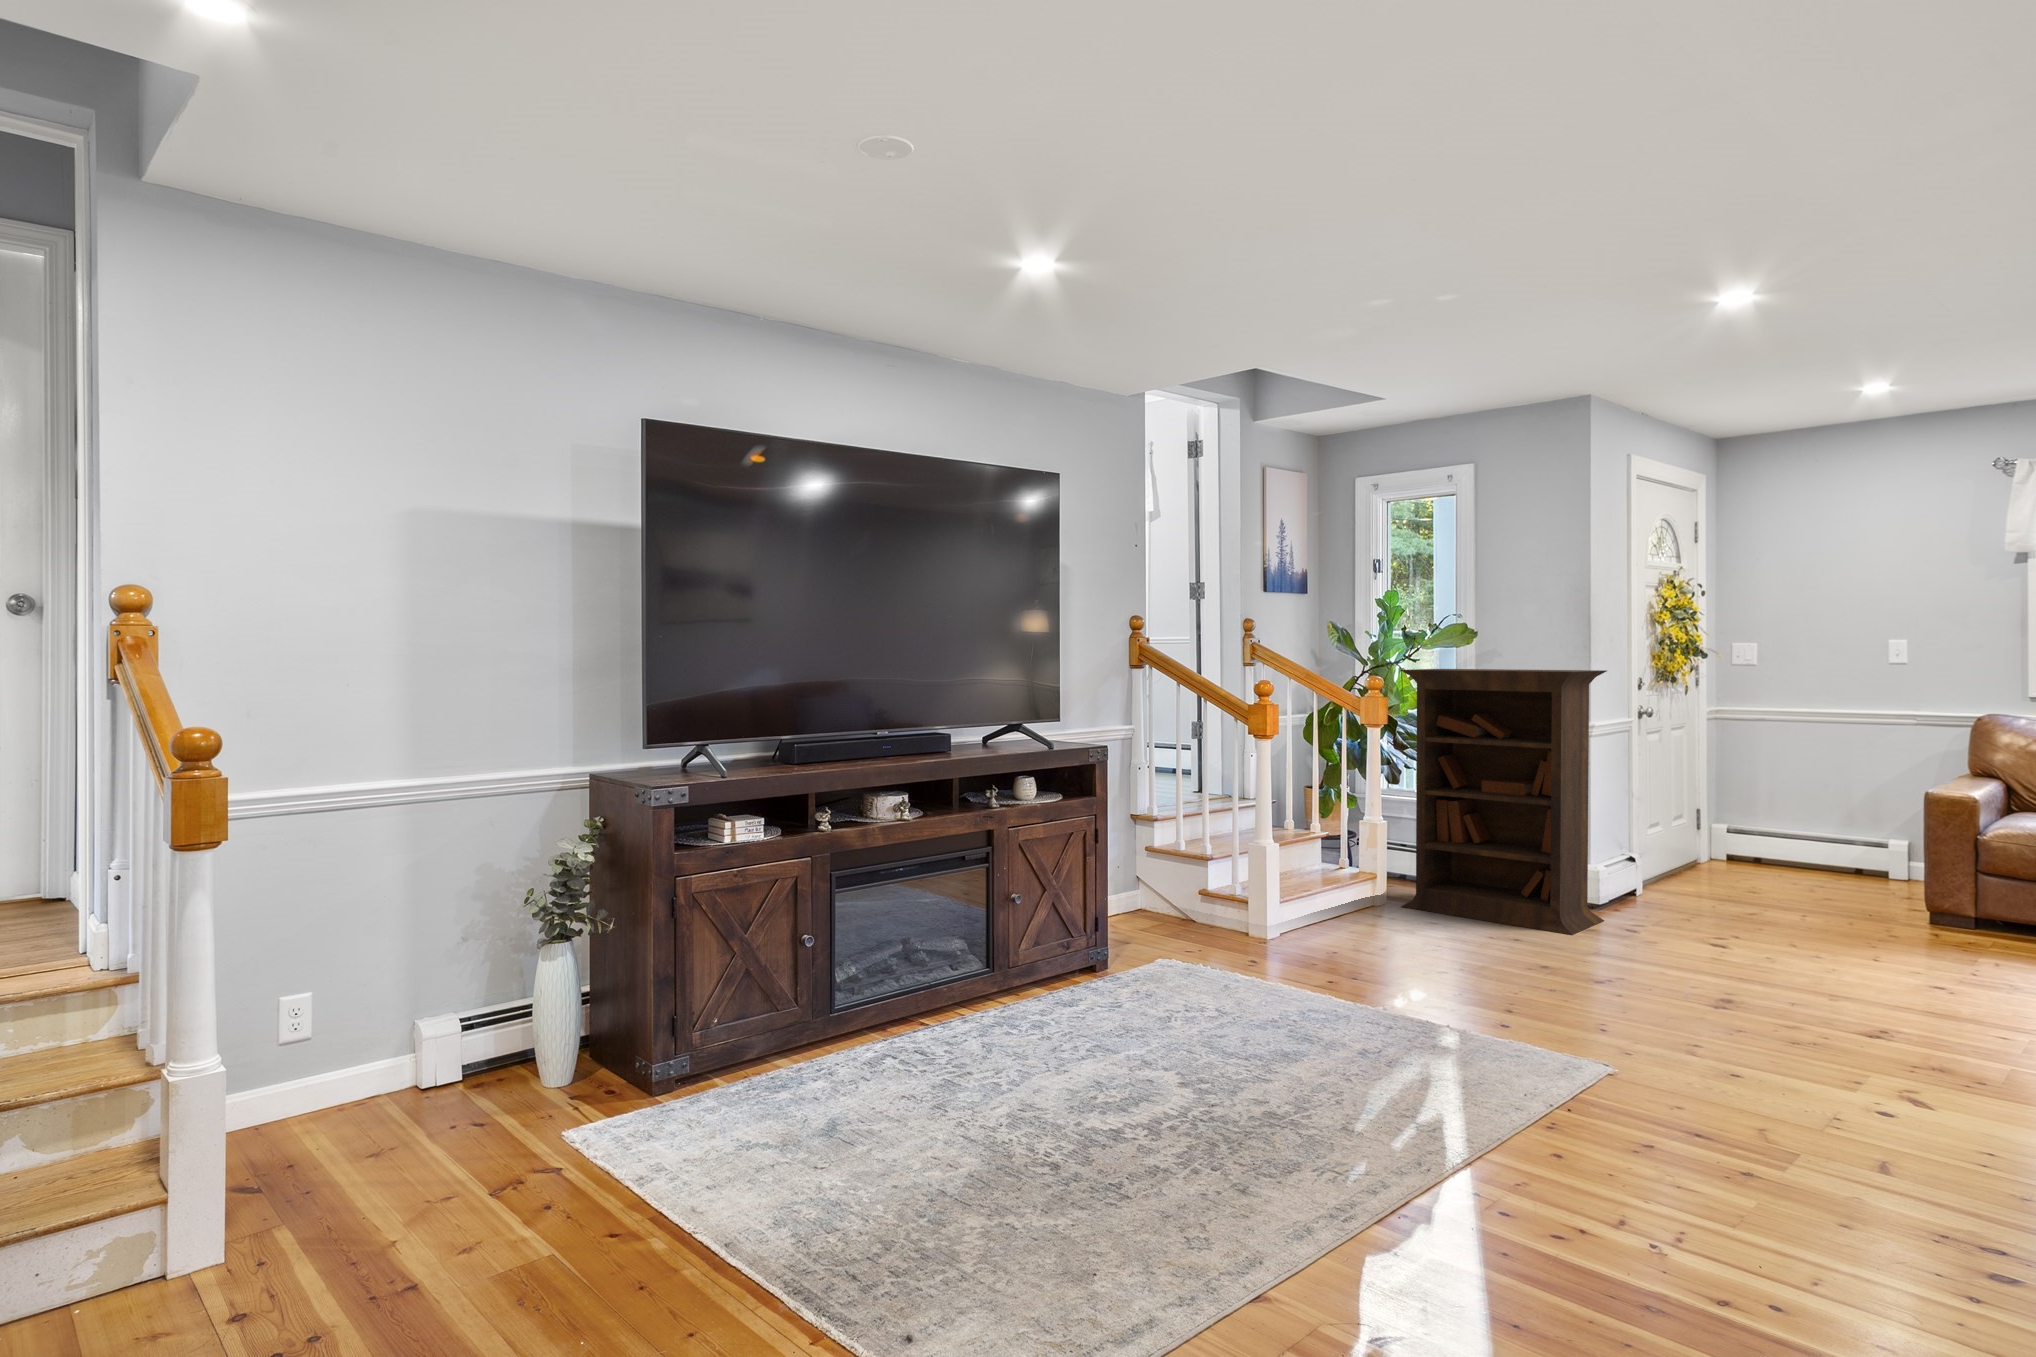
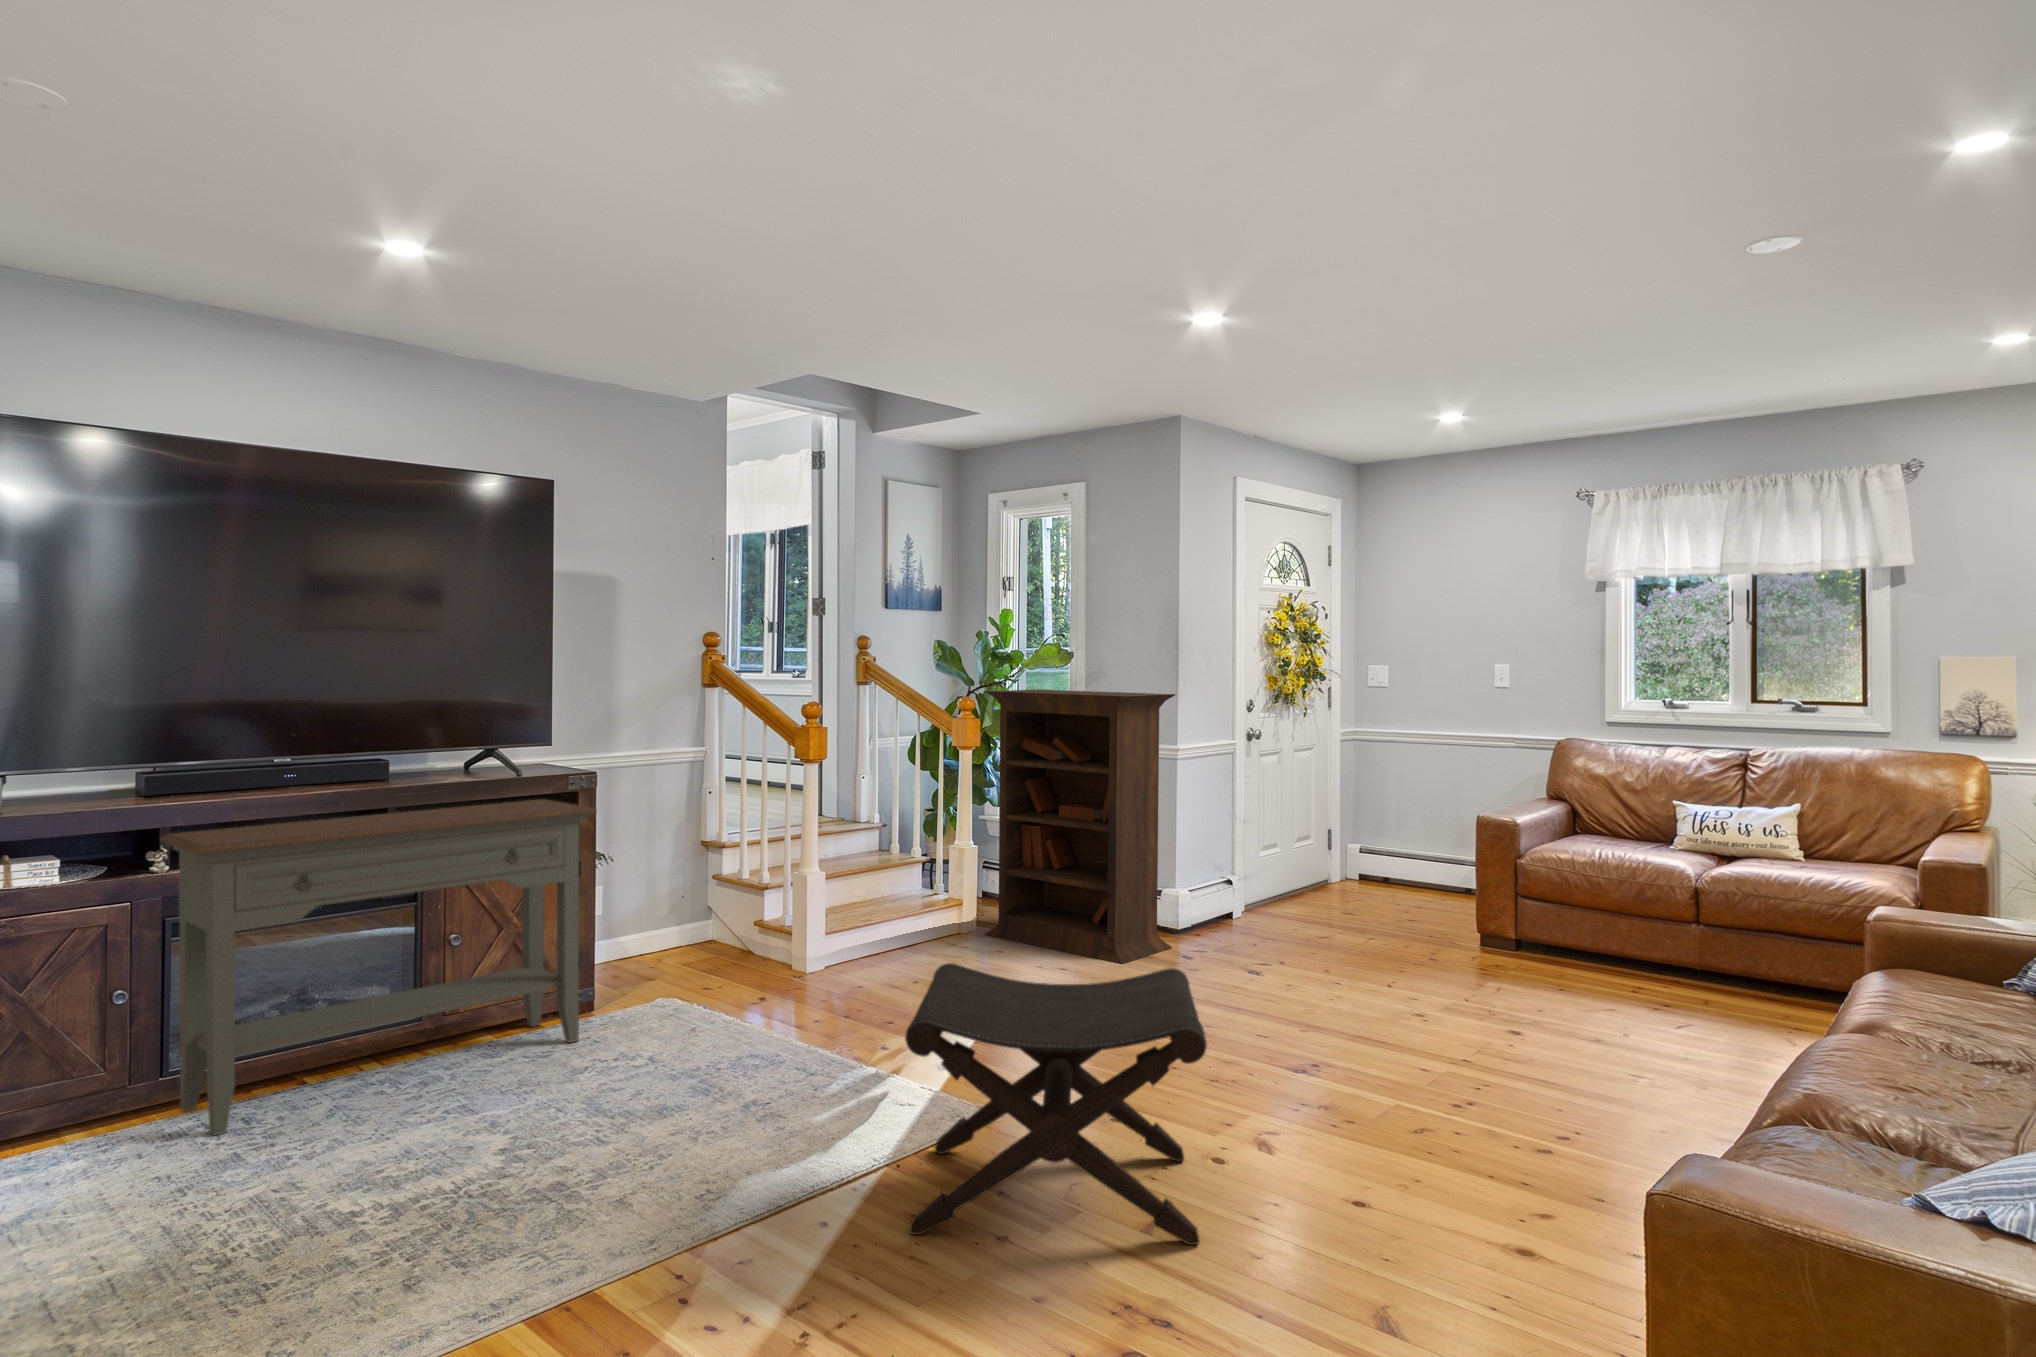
console table: none [828,770,1145,1069] -> present [162,799,597,1136]
footstool: none [1586,918,1970,1187] -> present [905,963,1207,1245]

